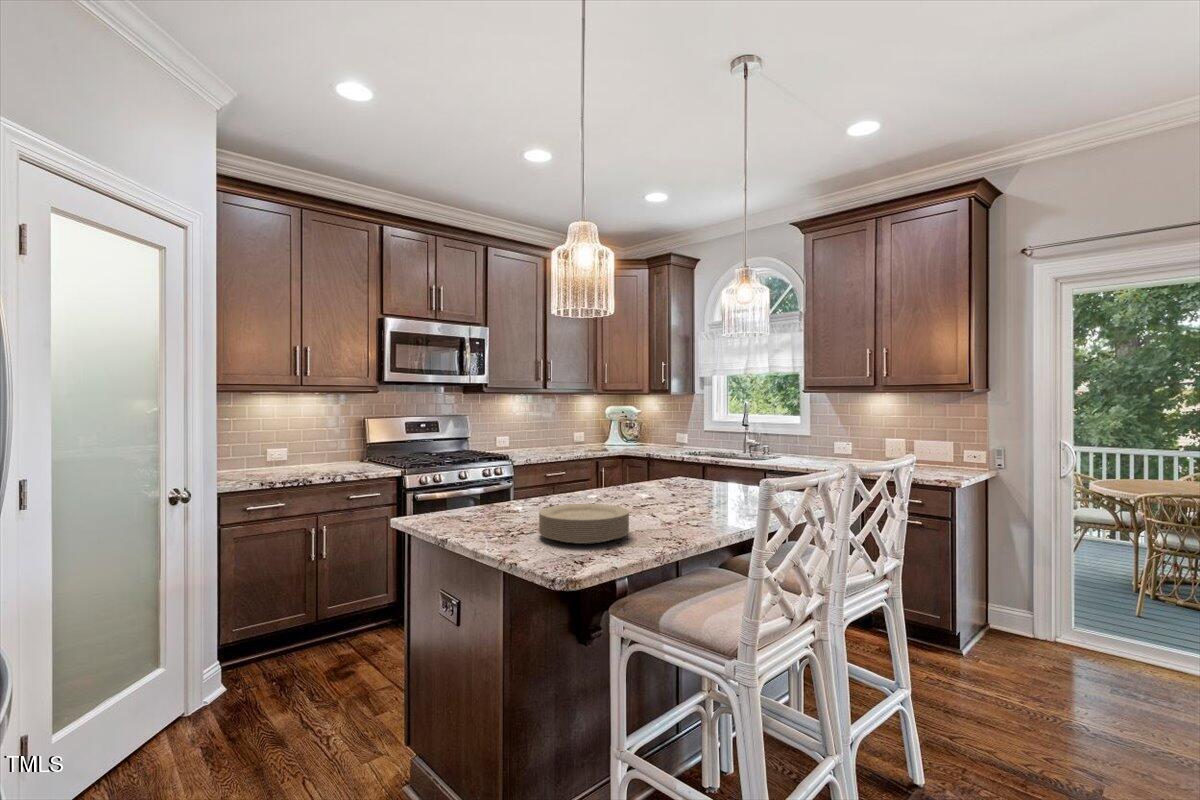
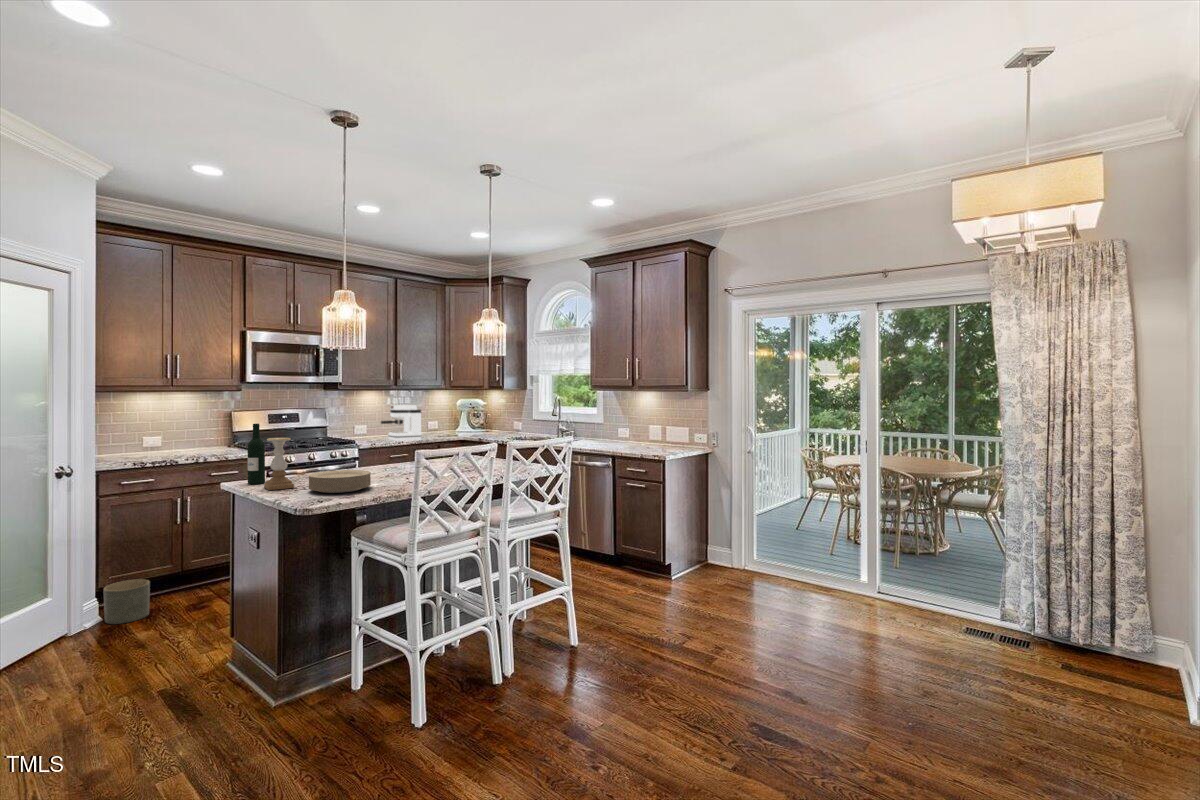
coffee maker: none [531,411,579,455] -> present [381,405,422,441]
wine bottle: none [434,432,457,523] -> present [247,423,265,484]
candle holder: none [465,453,510,535] -> present [264,438,294,490]
planter: none [227,636,281,699] -> present [104,579,150,624]

